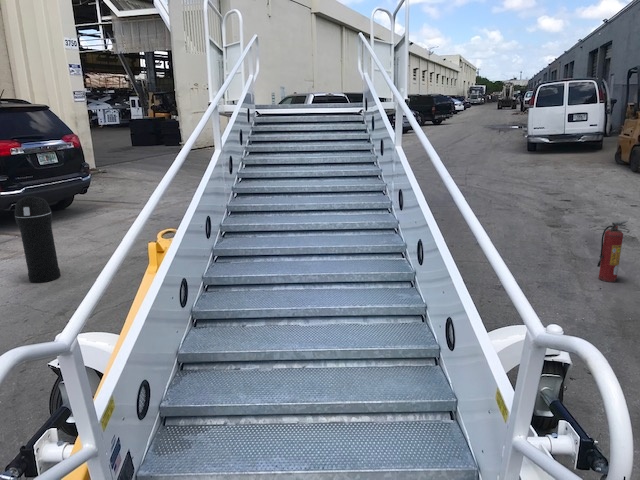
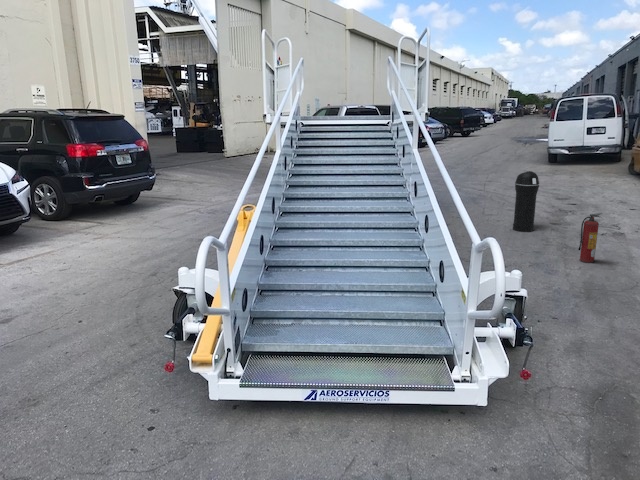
trash can: present [14,196,61,283] -> present [513,171,539,232]

